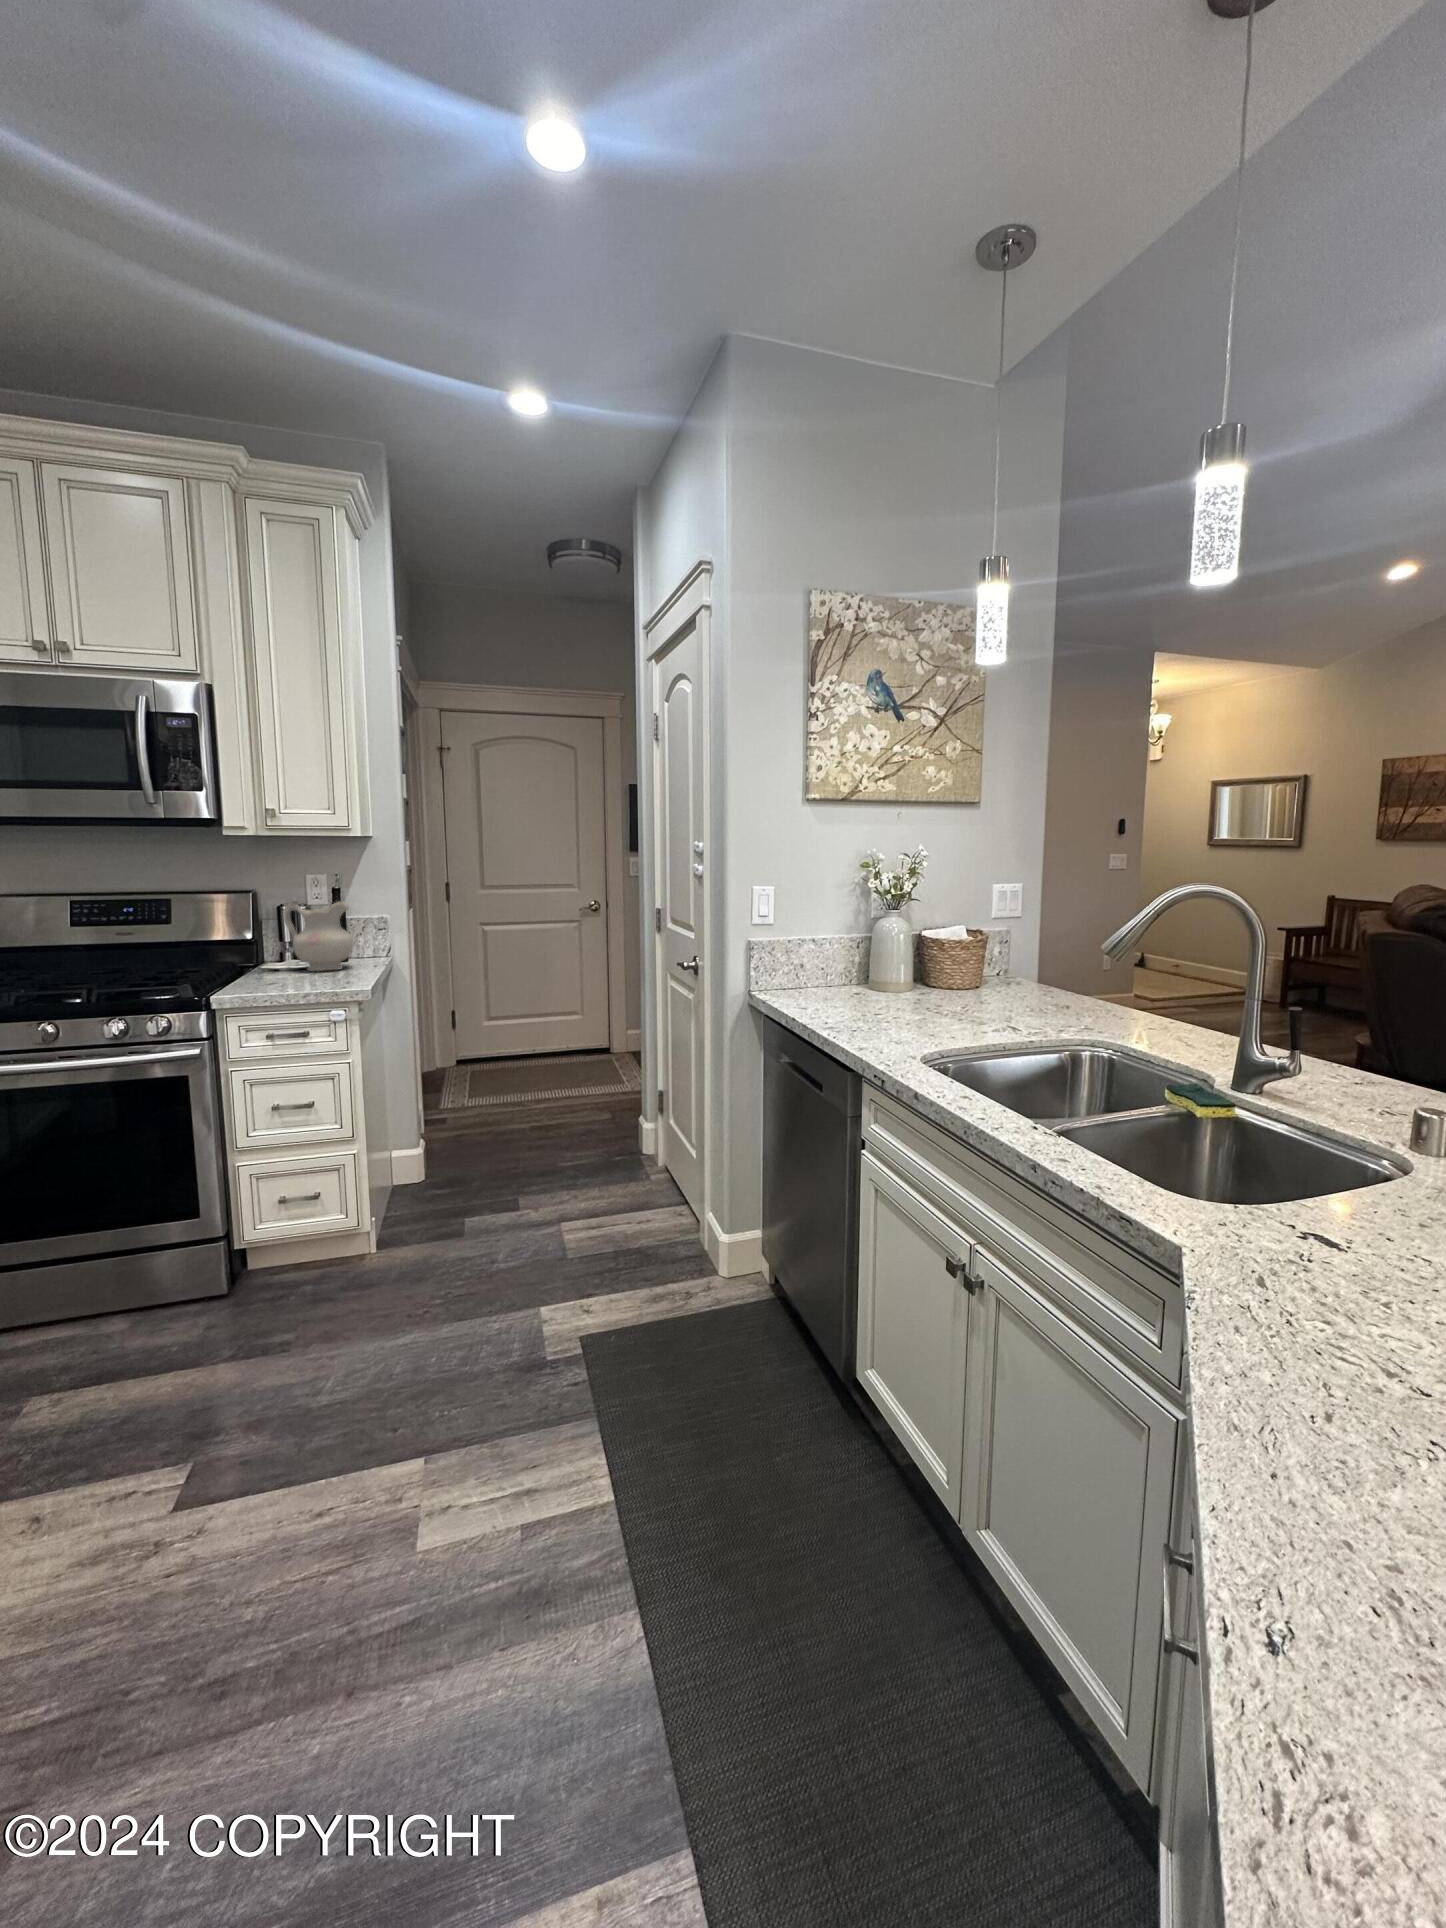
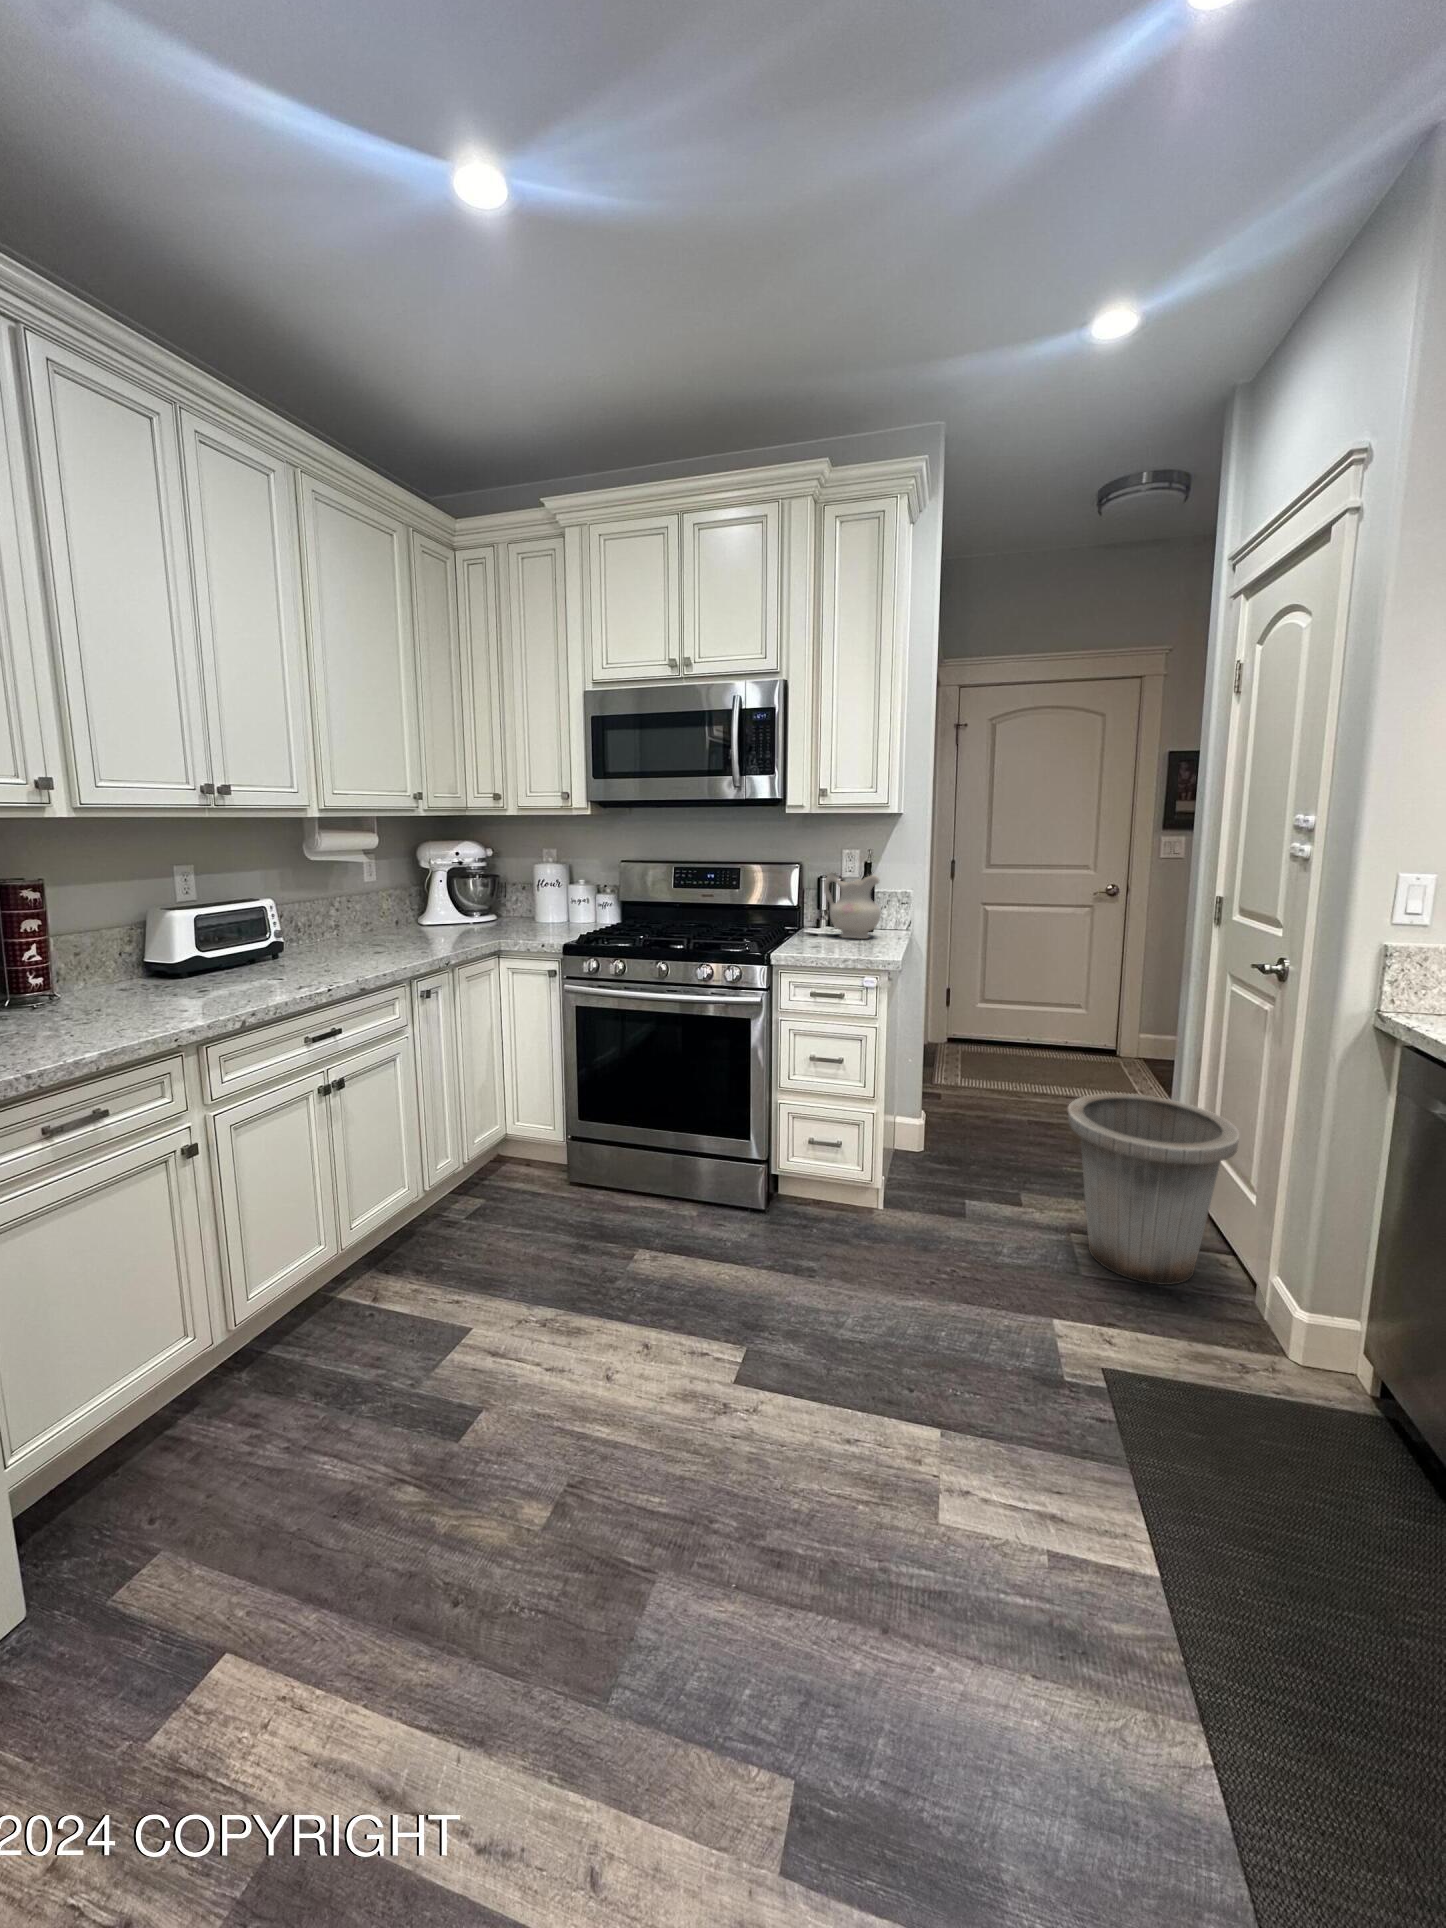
trash can: none [547,1085,679,1250] -> present [1068,1094,1239,1285]

